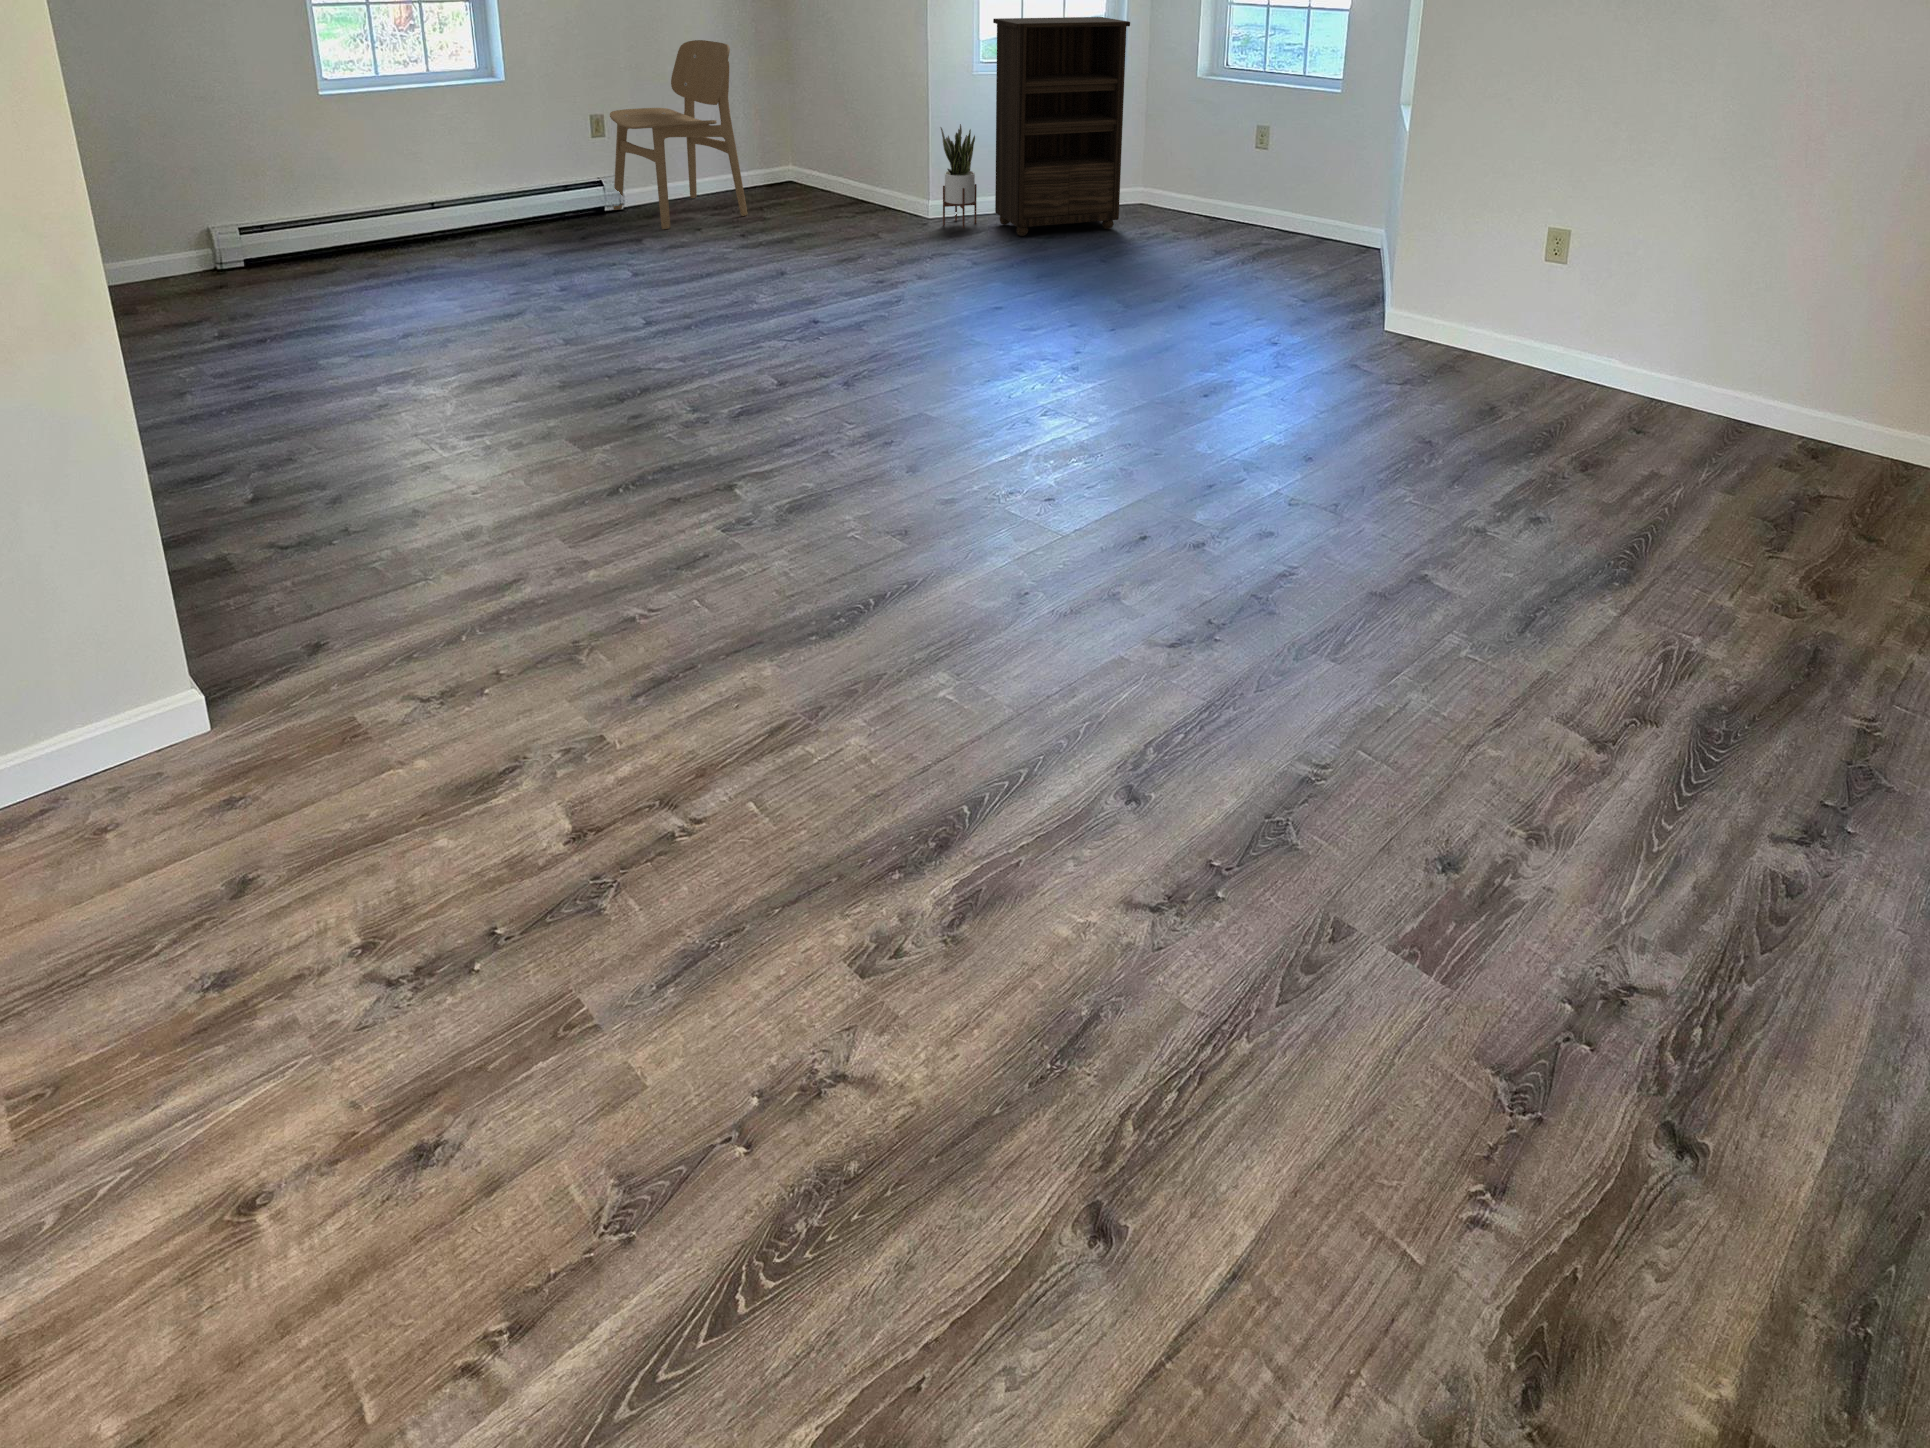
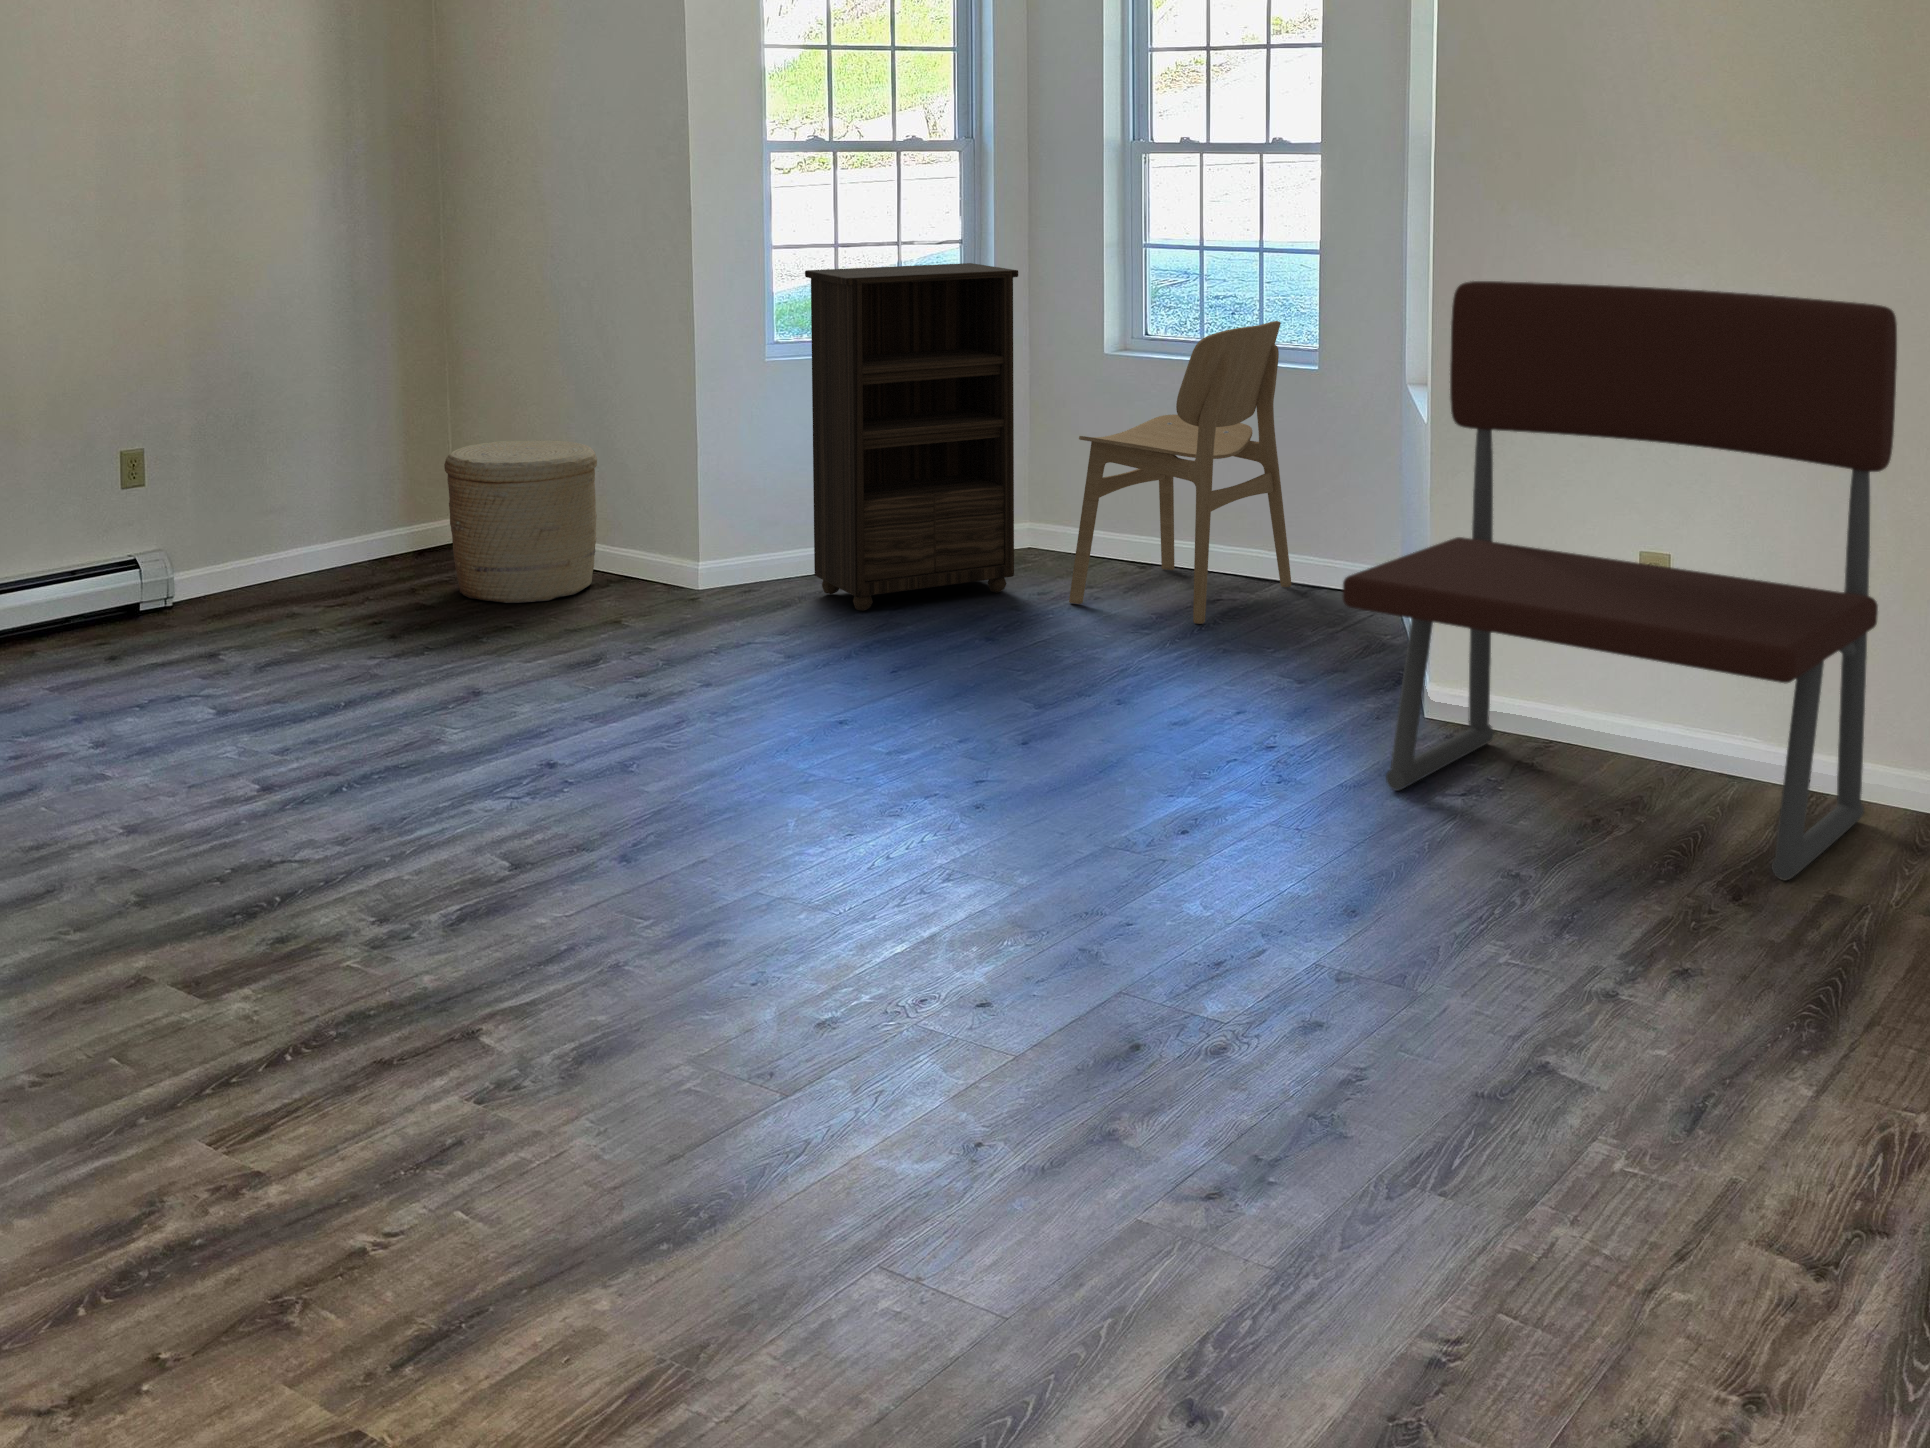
bench: none [1318,32,1756,458] -> present [1343,281,1897,880]
dining chair: present [610,40,747,229] -> present [1069,321,1291,624]
woven basket: none [776,122,867,220] -> present [444,441,597,603]
potted plant: present [940,124,977,228] -> none [724,435,784,603]

